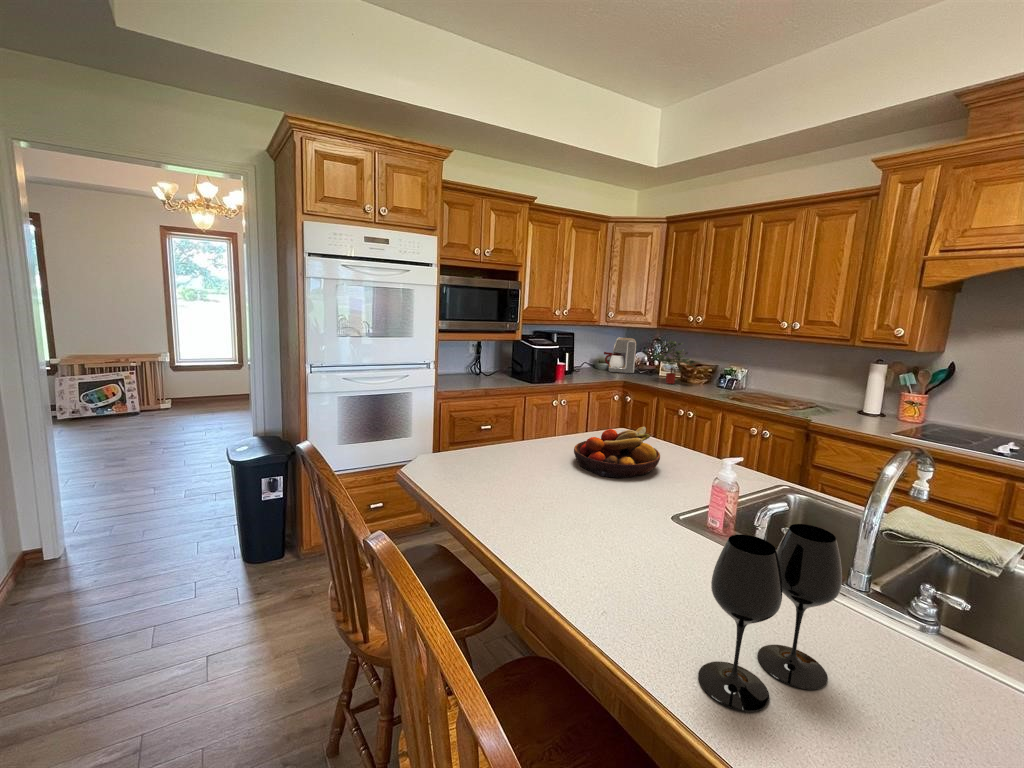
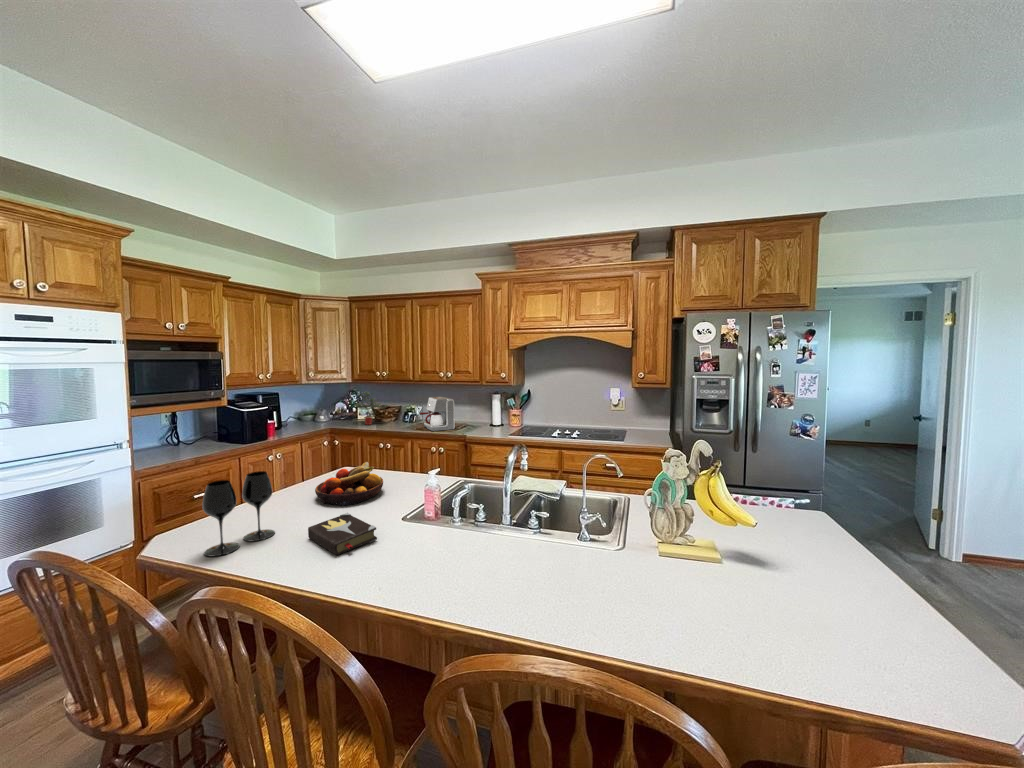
coffee maker: present [604,338,636,373] -> present [420,397,455,431]
hardback book: none [547,487,627,539] -> present [308,513,377,555]
wine glass: present [698,524,842,712] -> present [202,471,275,556]

